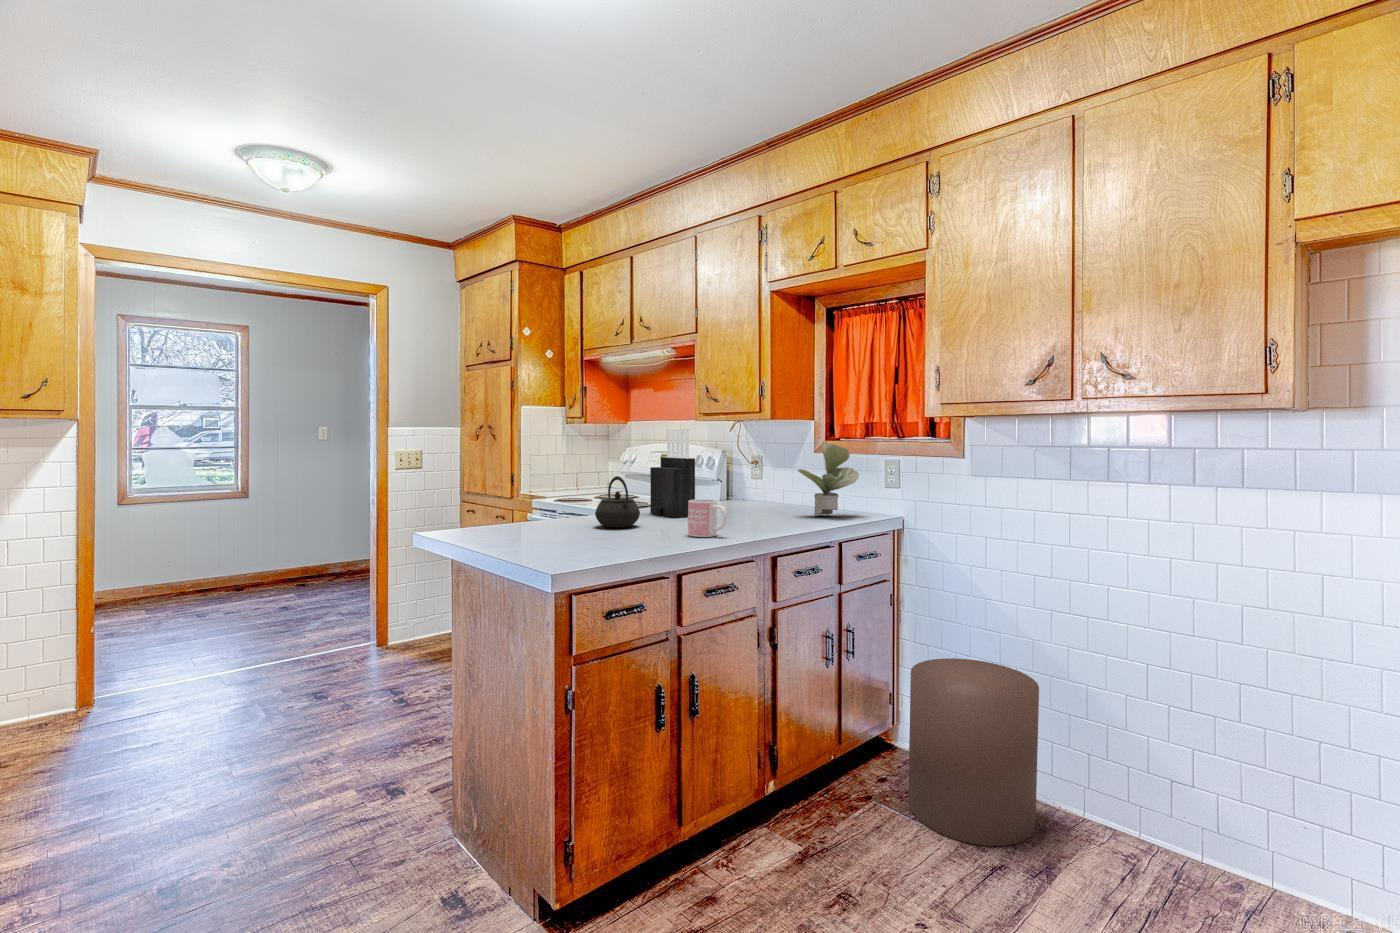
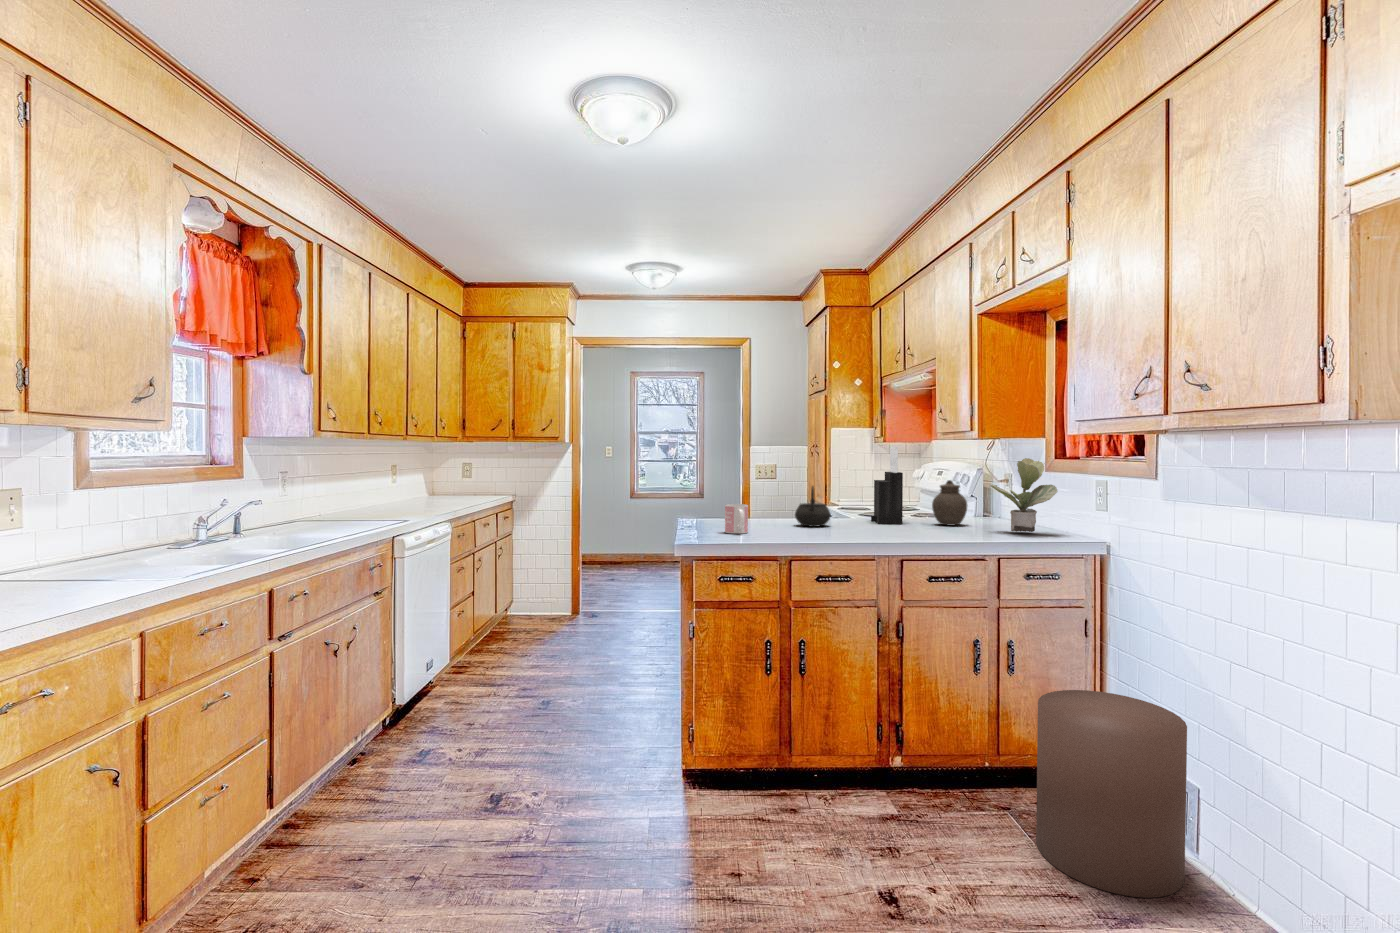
jar: none [719,465,754,514] -> present [932,480,967,525]
mug: present [688,499,728,537] -> present [725,504,748,534]

